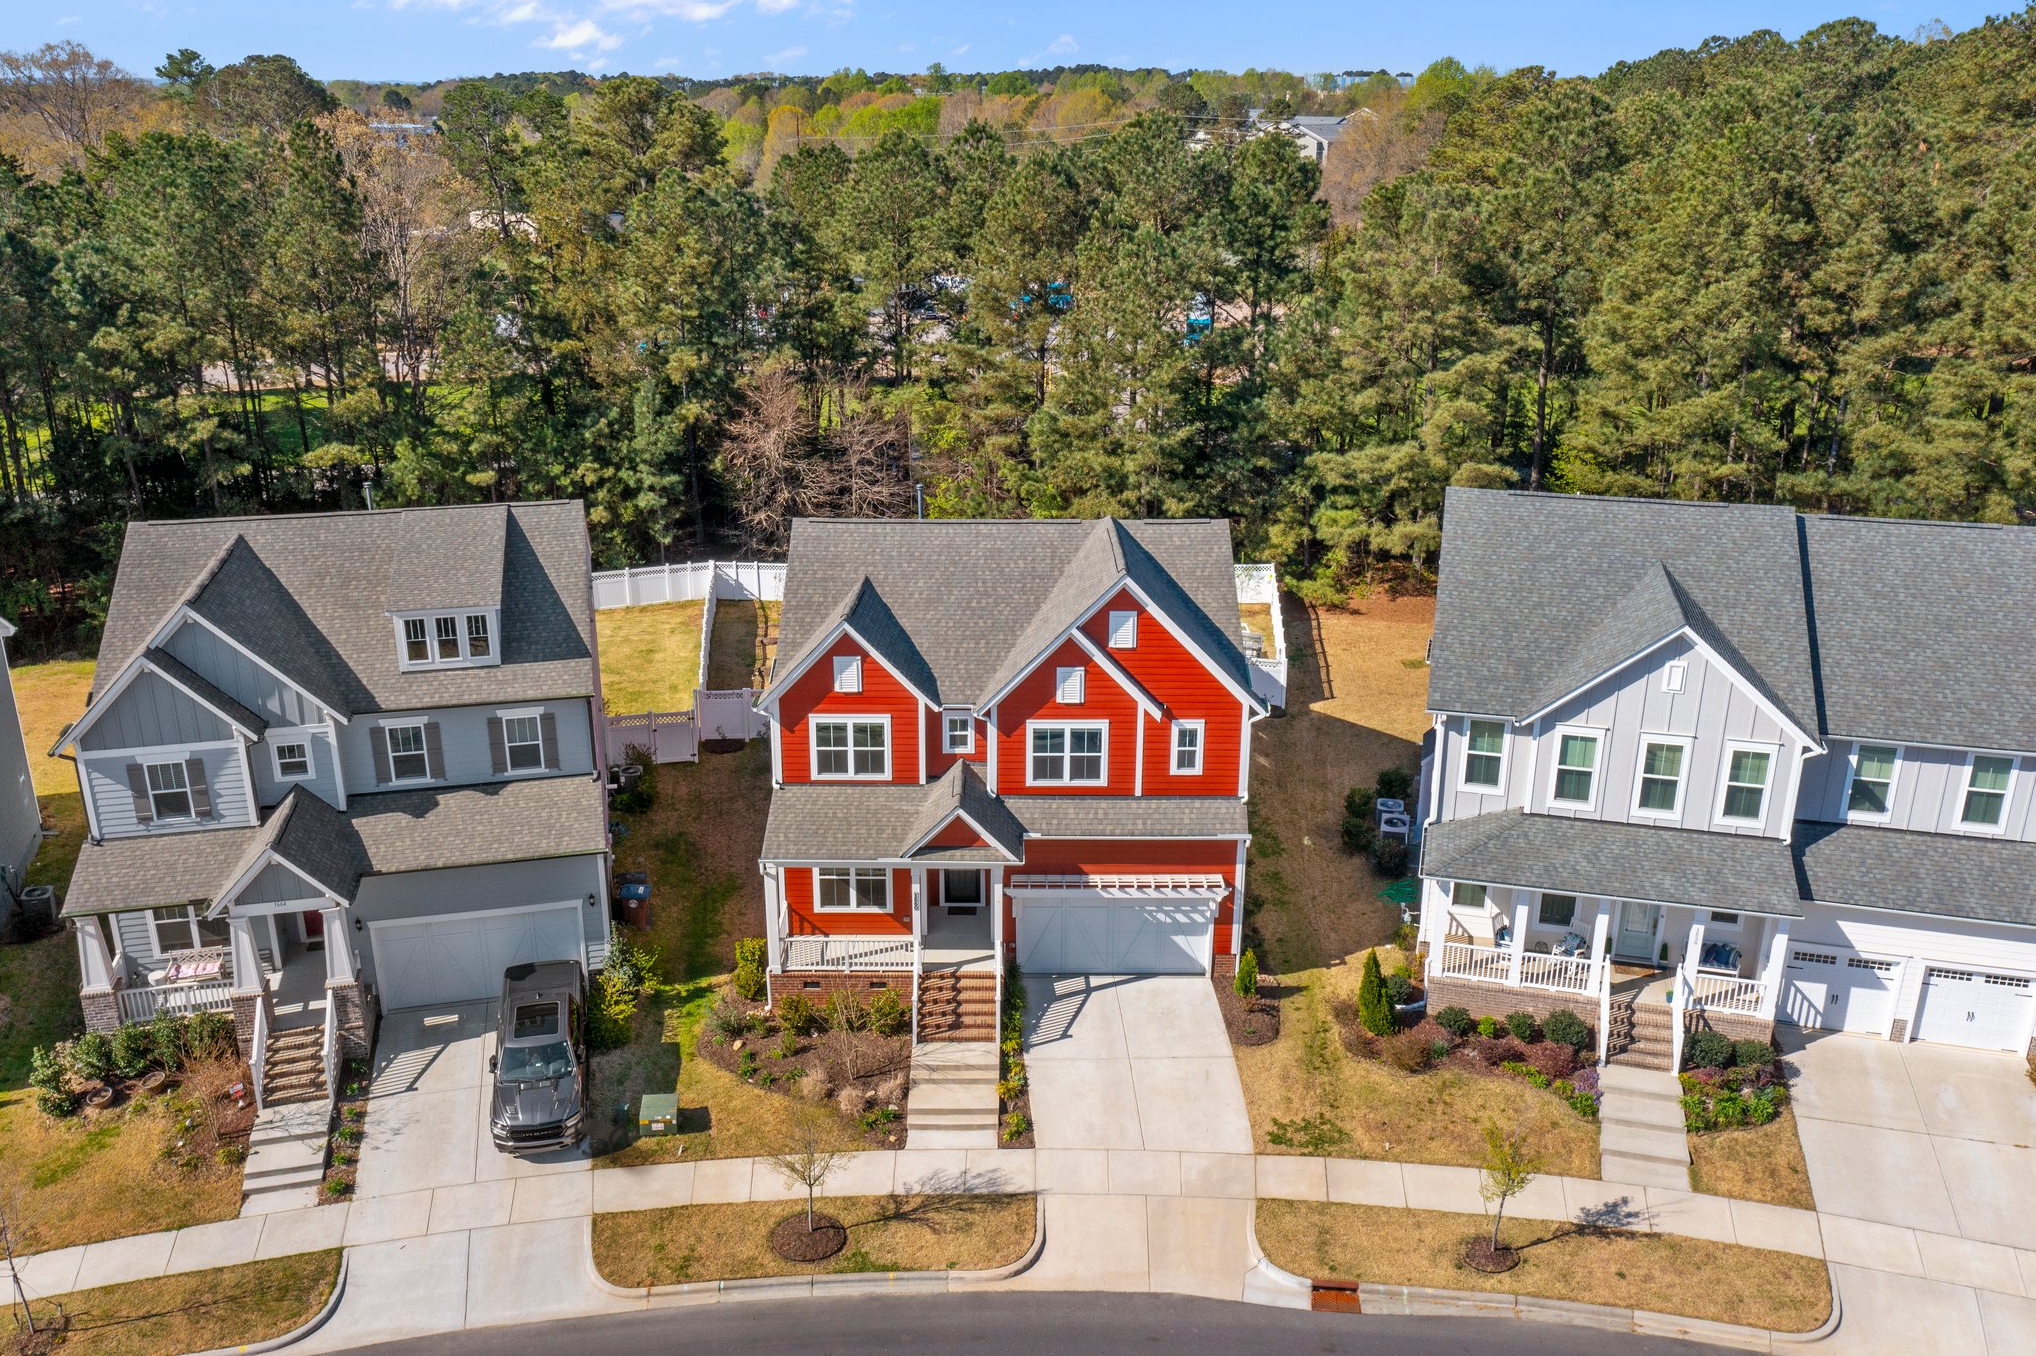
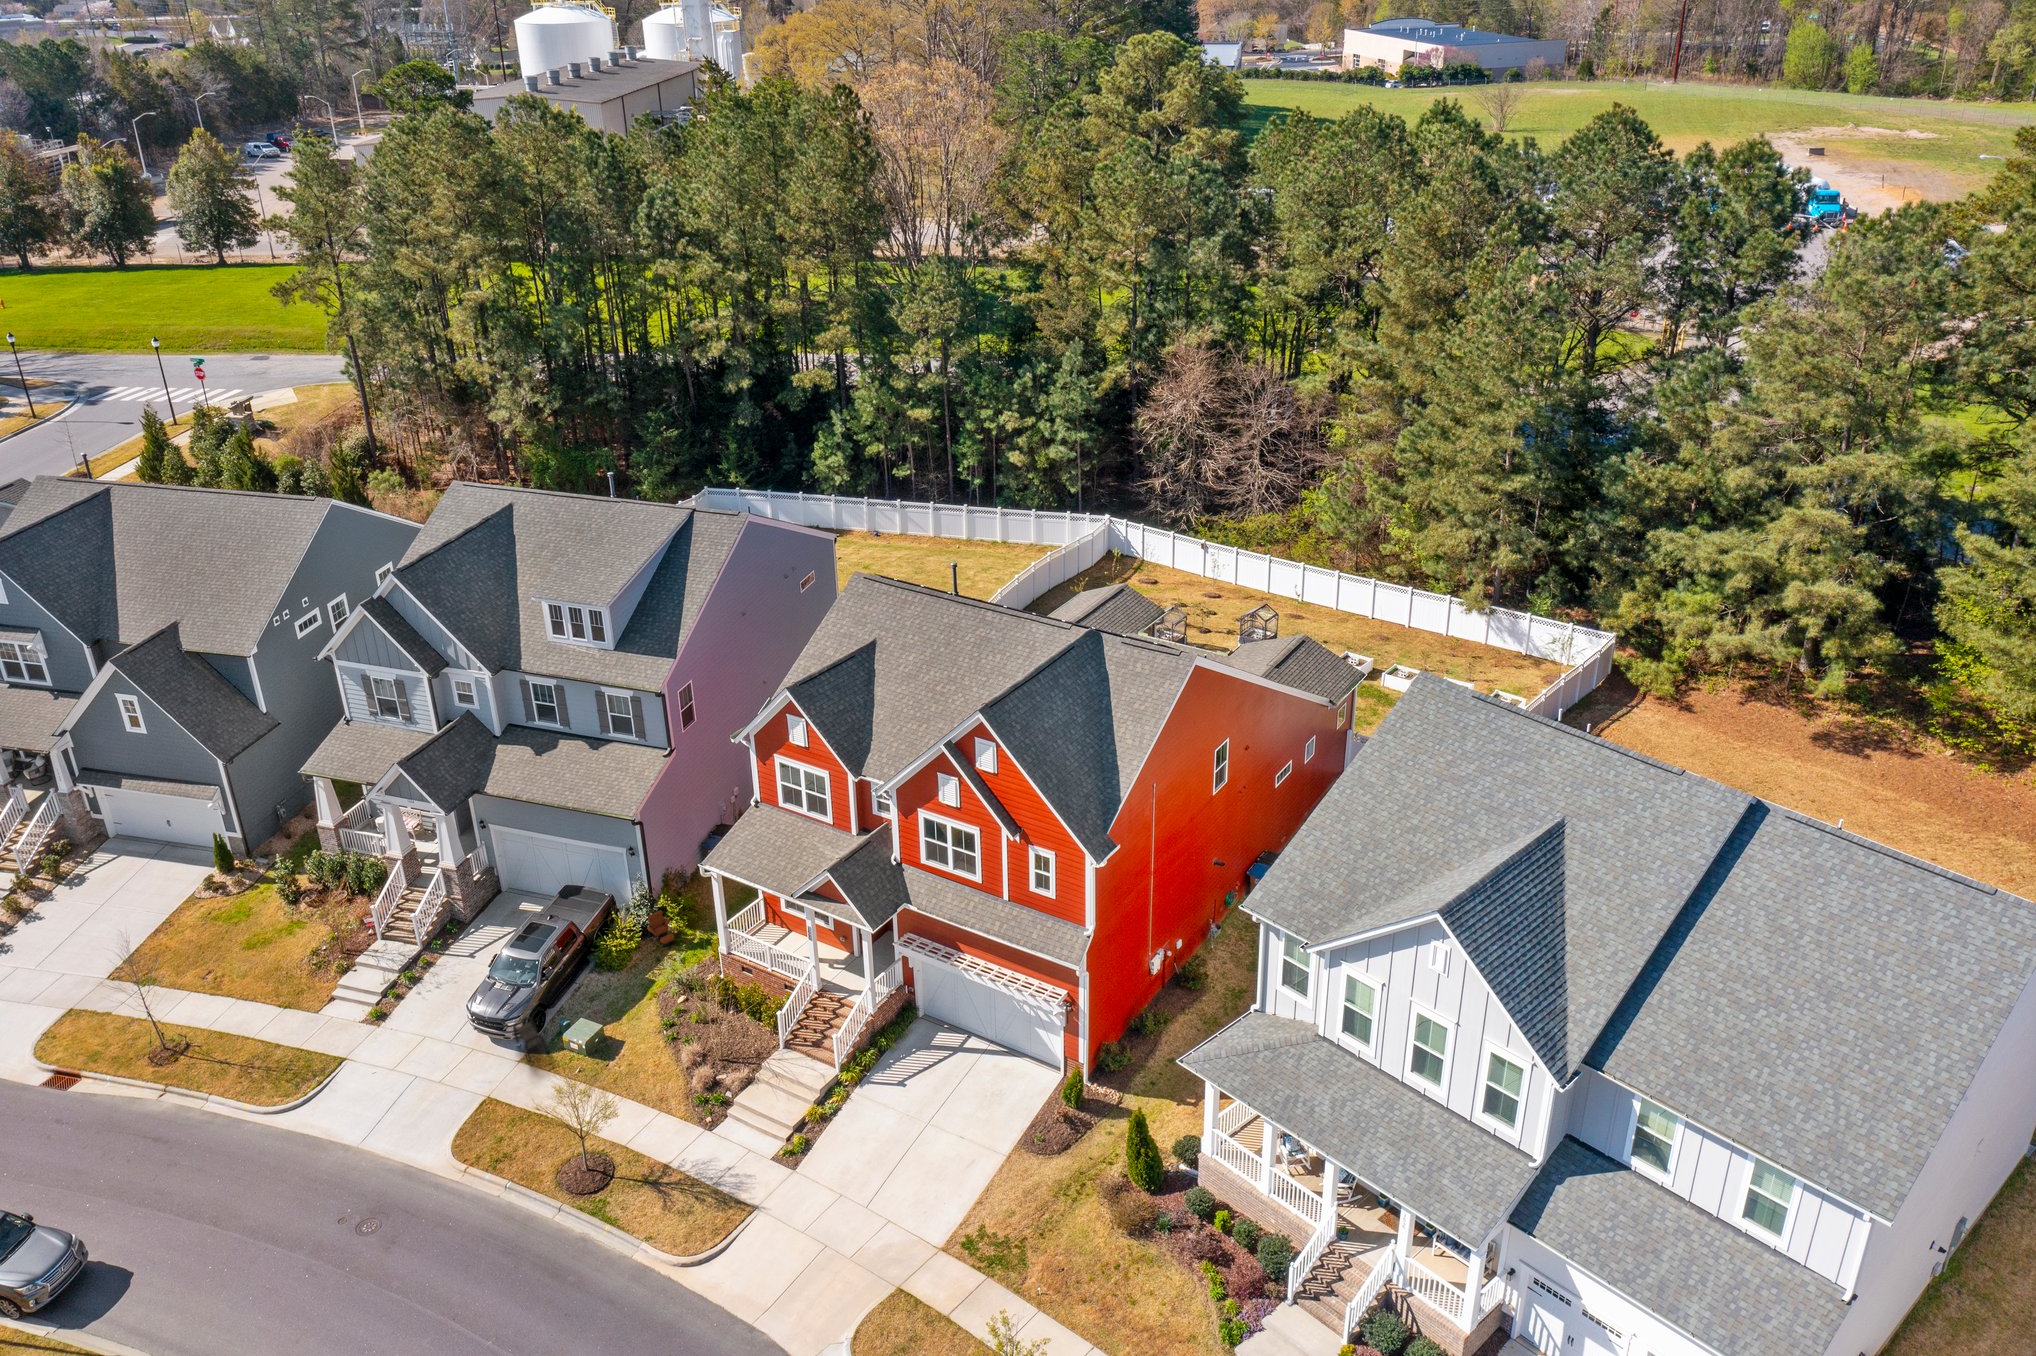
lounge chair: none [644,962,685,1005] -> present [647,910,676,948]

